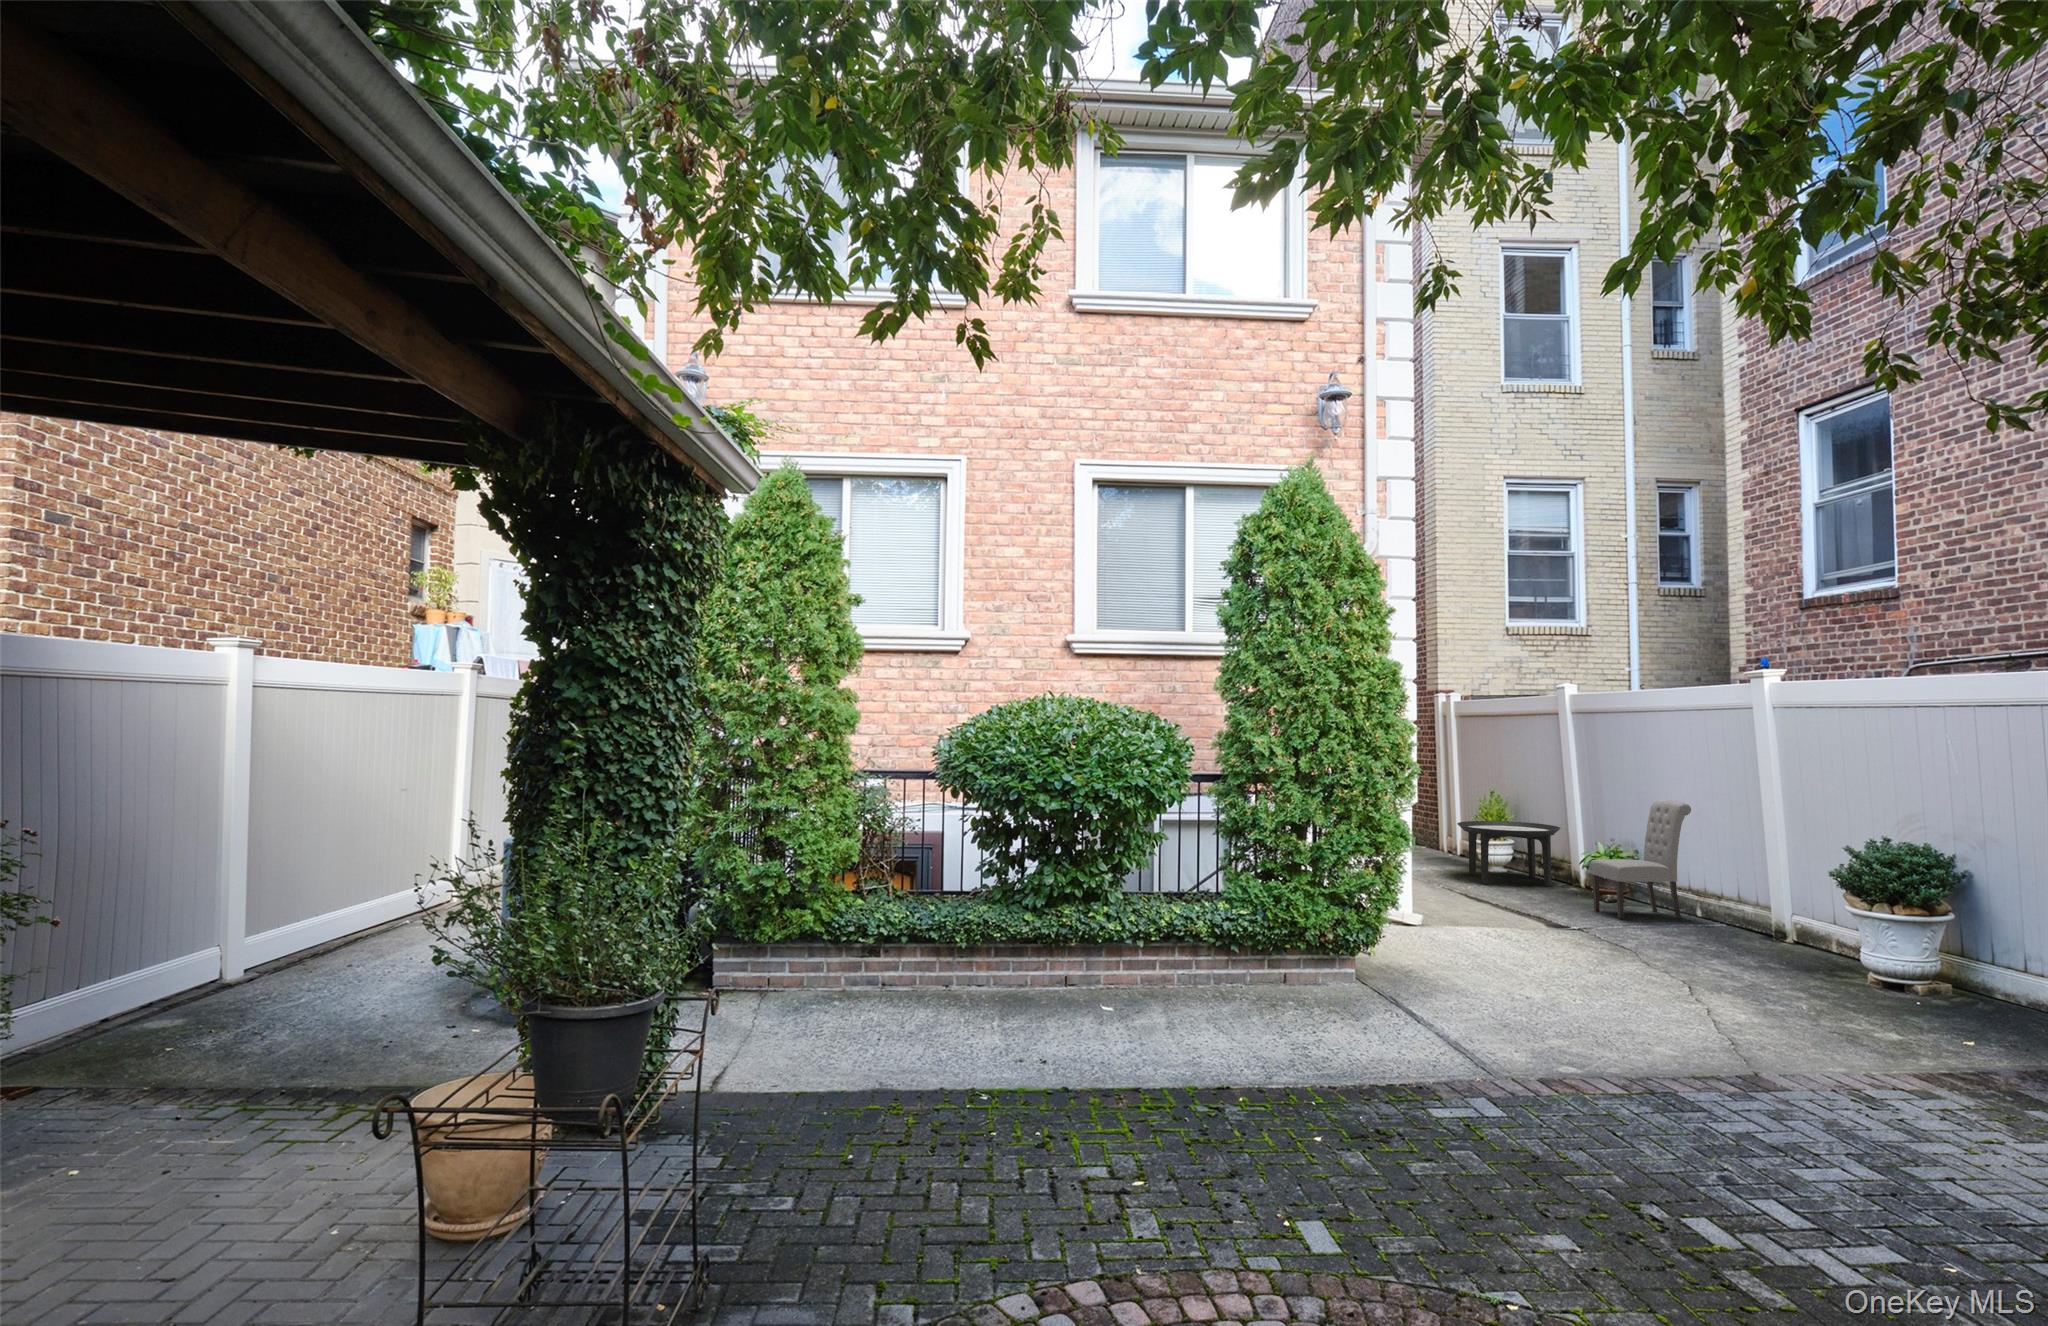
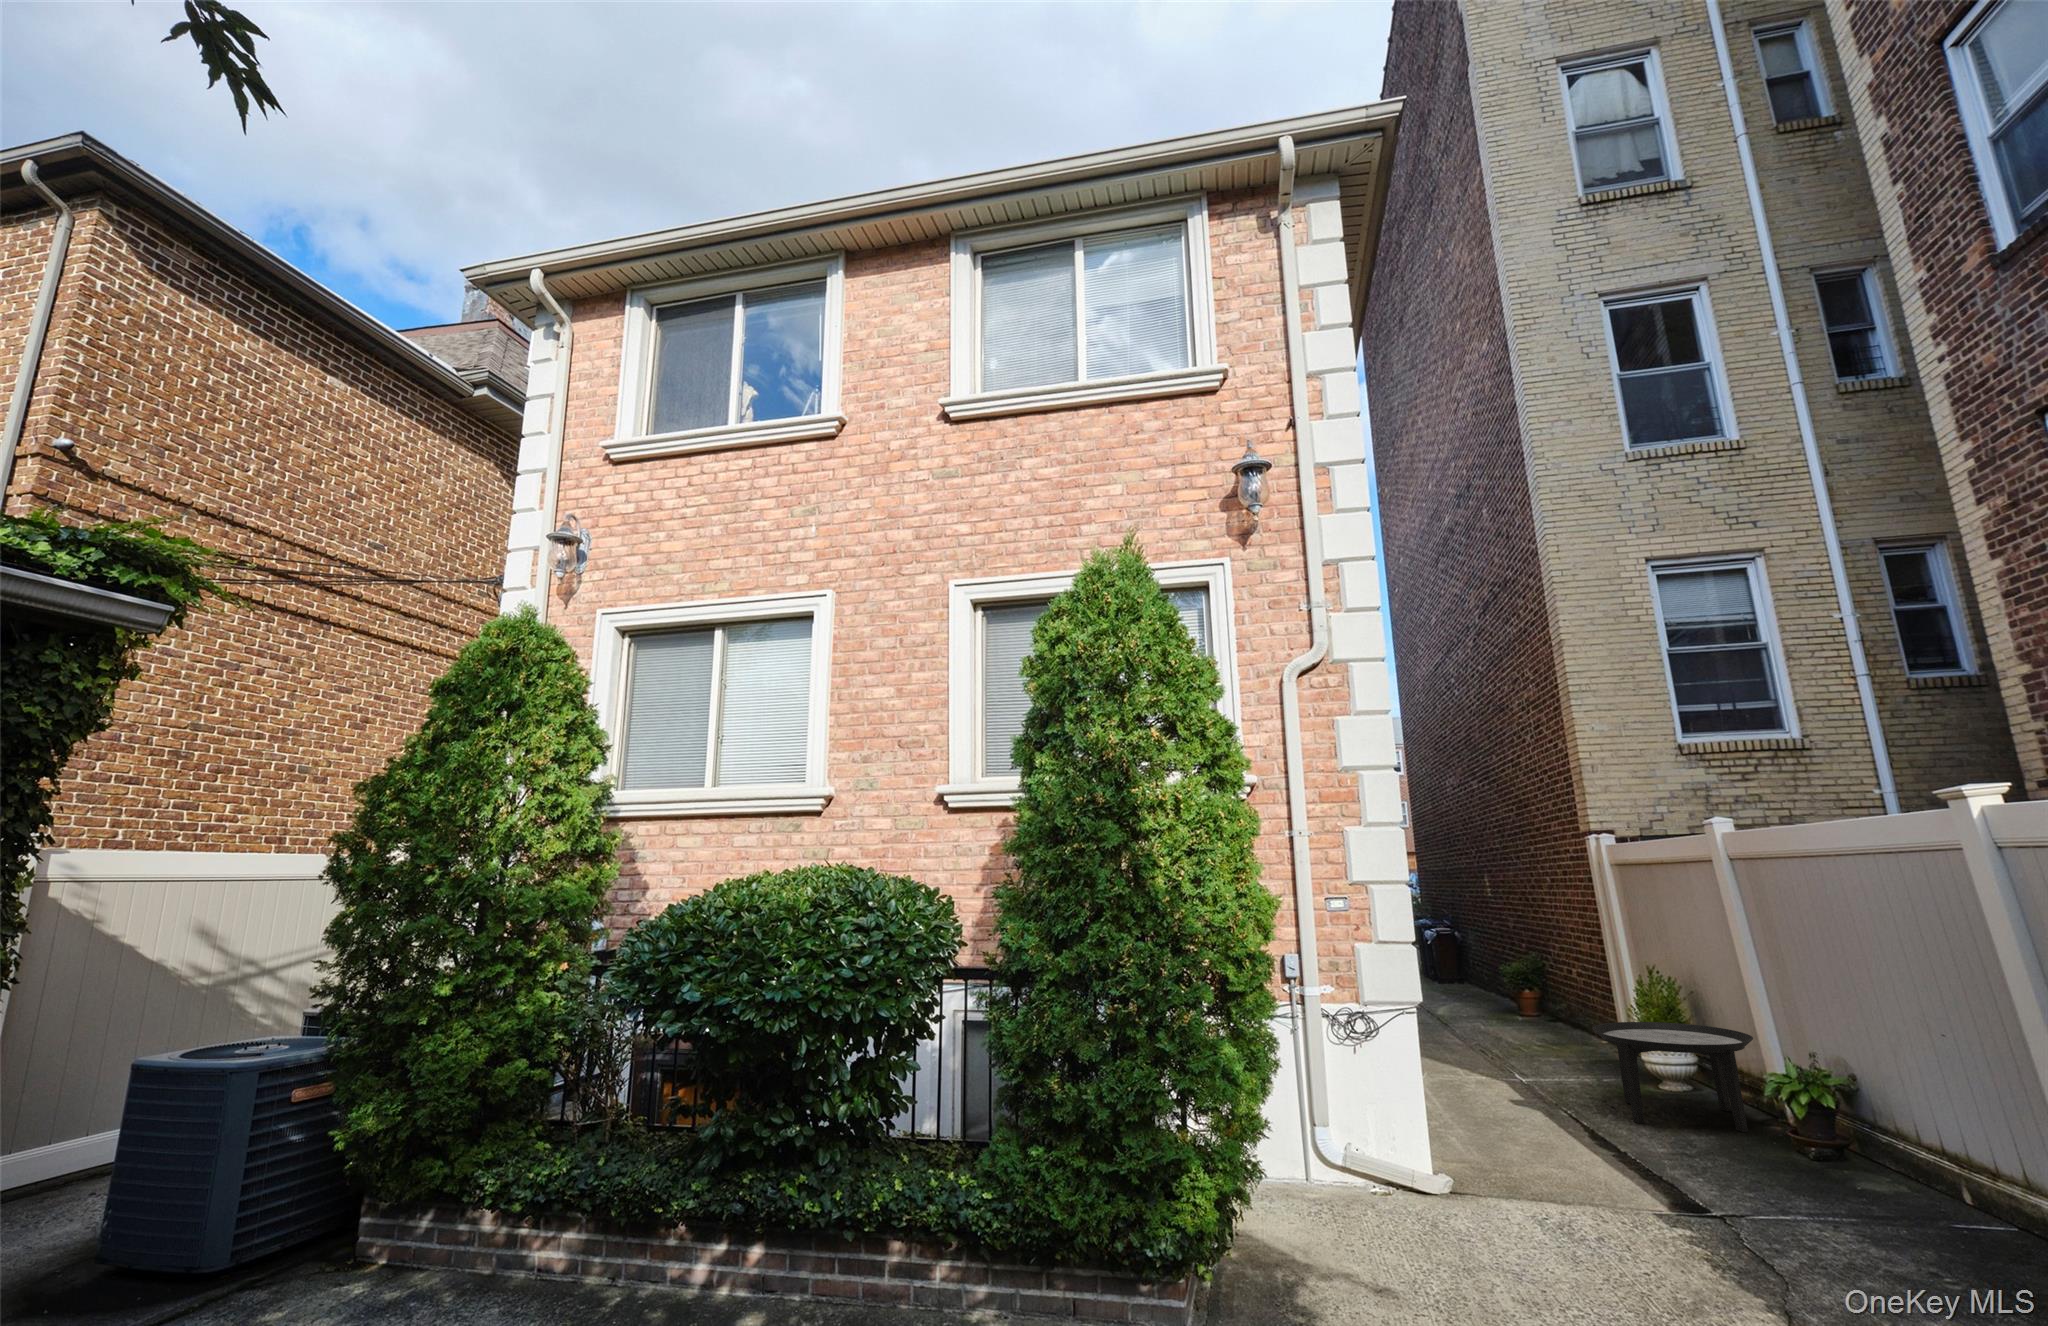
chair: present [1590,800,1691,919] -> none [1777,1008,1958,1221]

